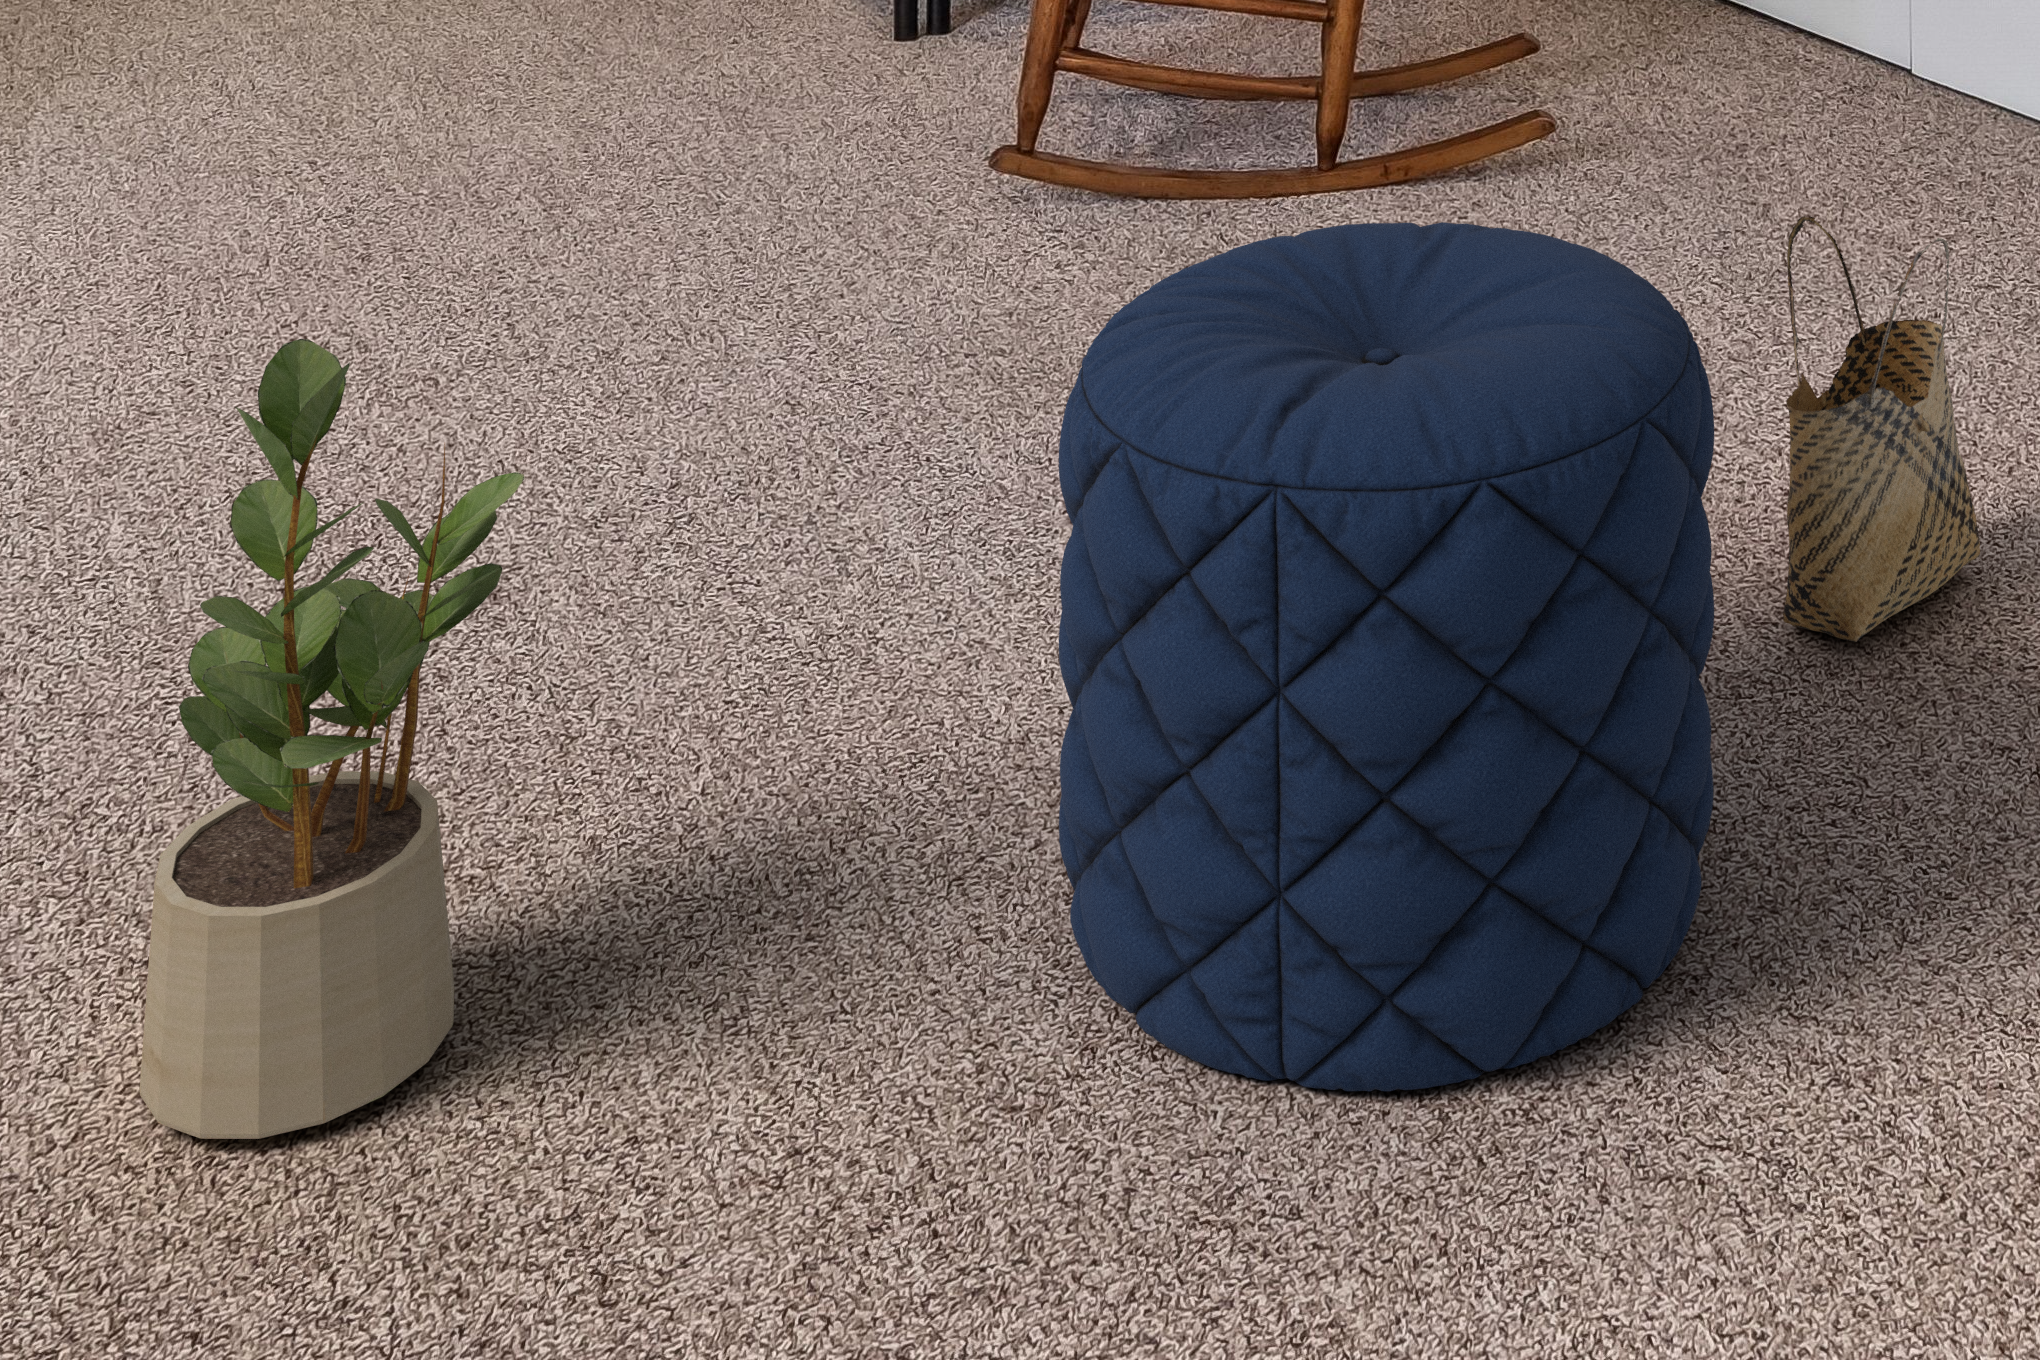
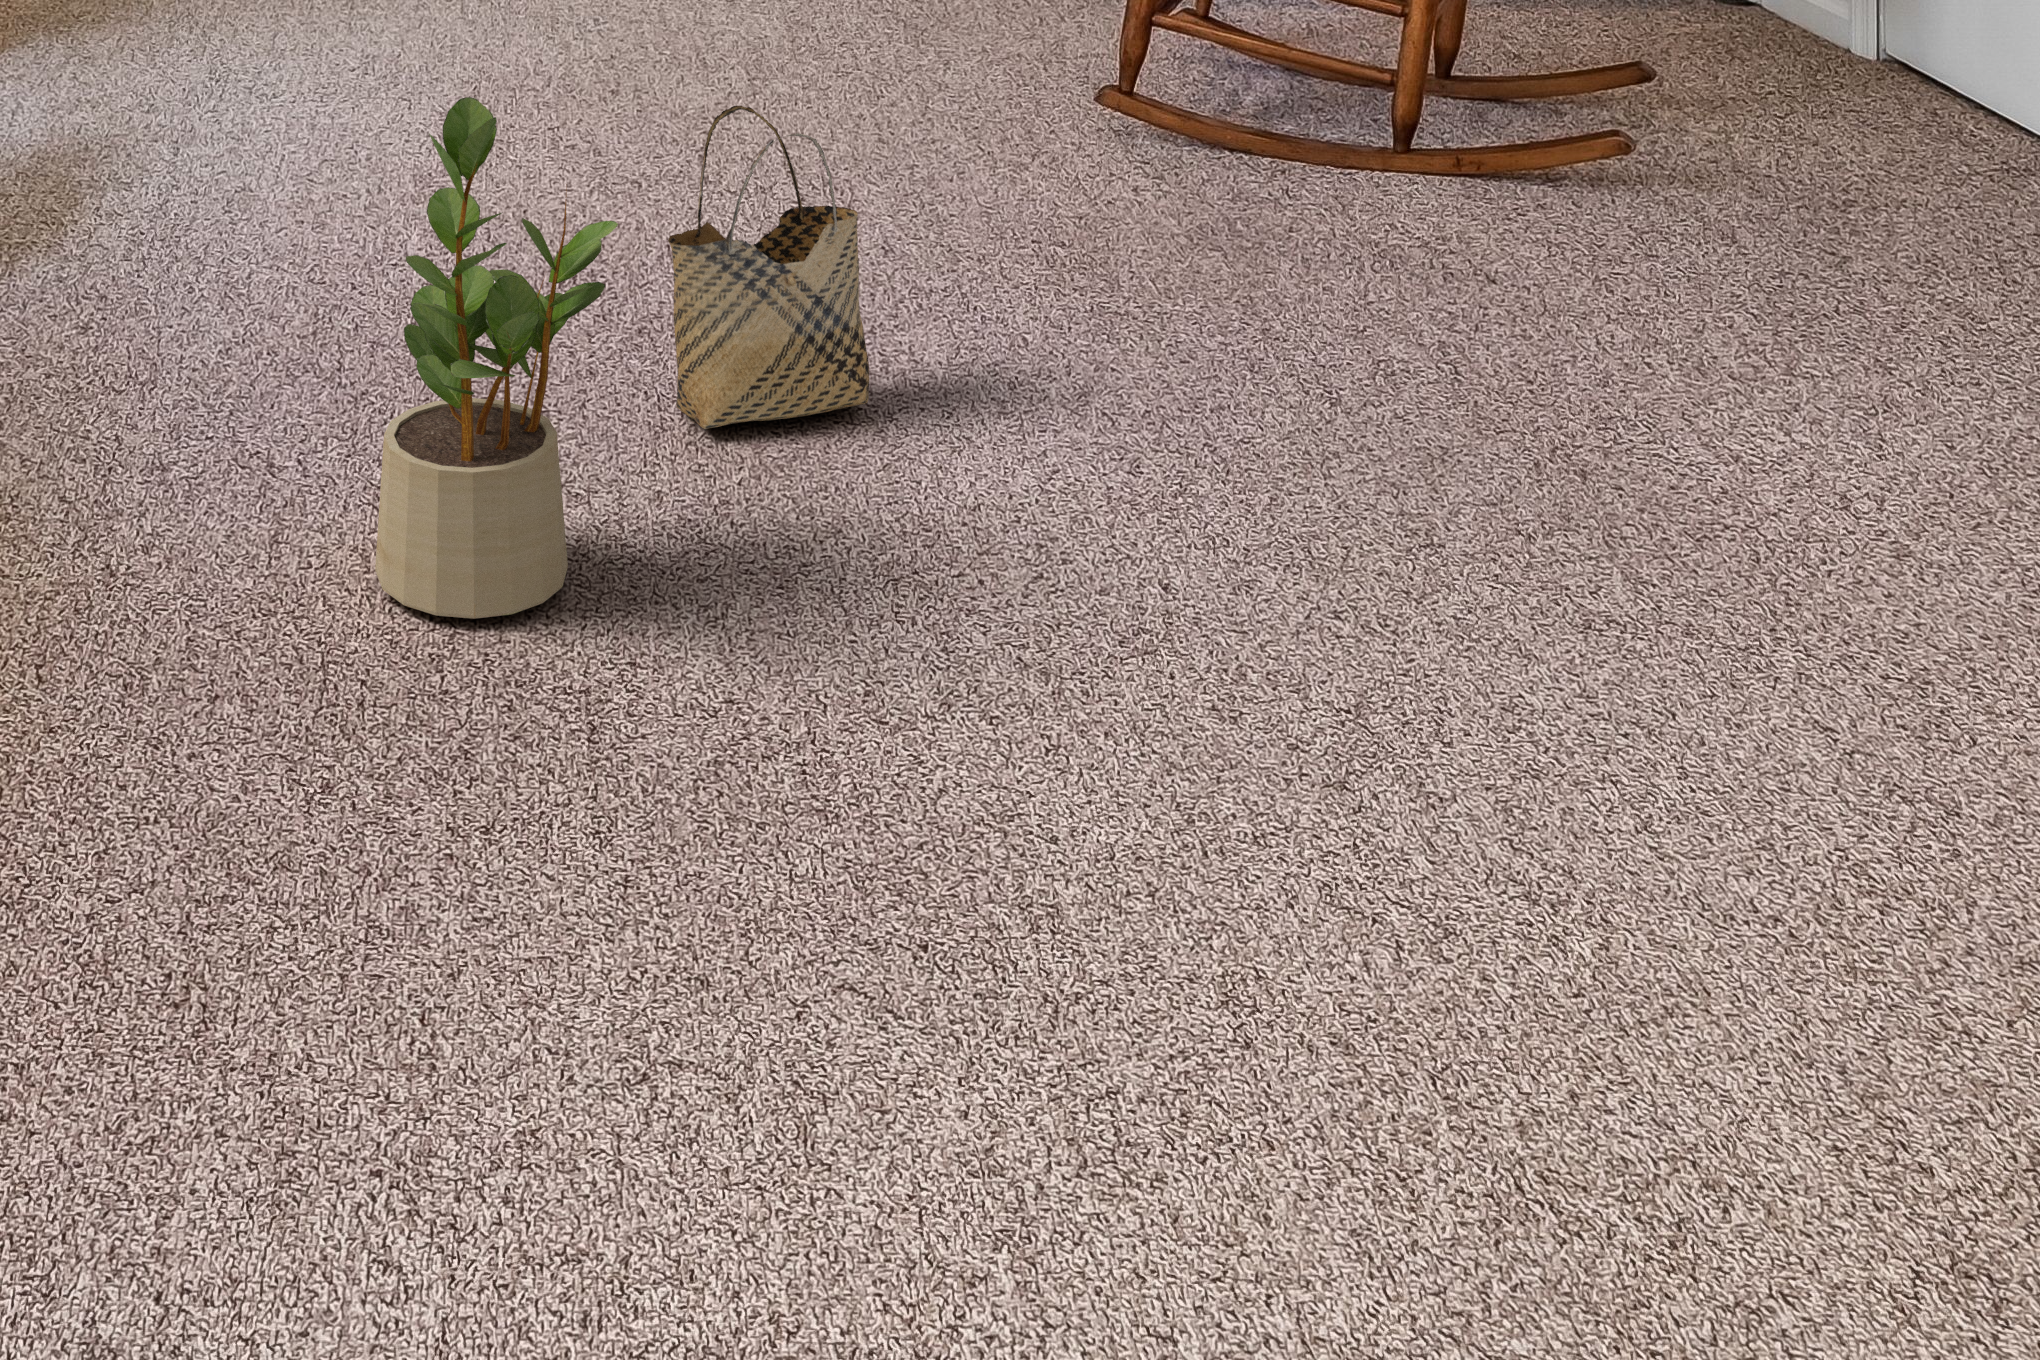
woven basket: present [1783,216,1980,642] -> present [668,106,869,429]
pouf: present [1059,222,1714,1091] -> none [977,159,1531,840]

